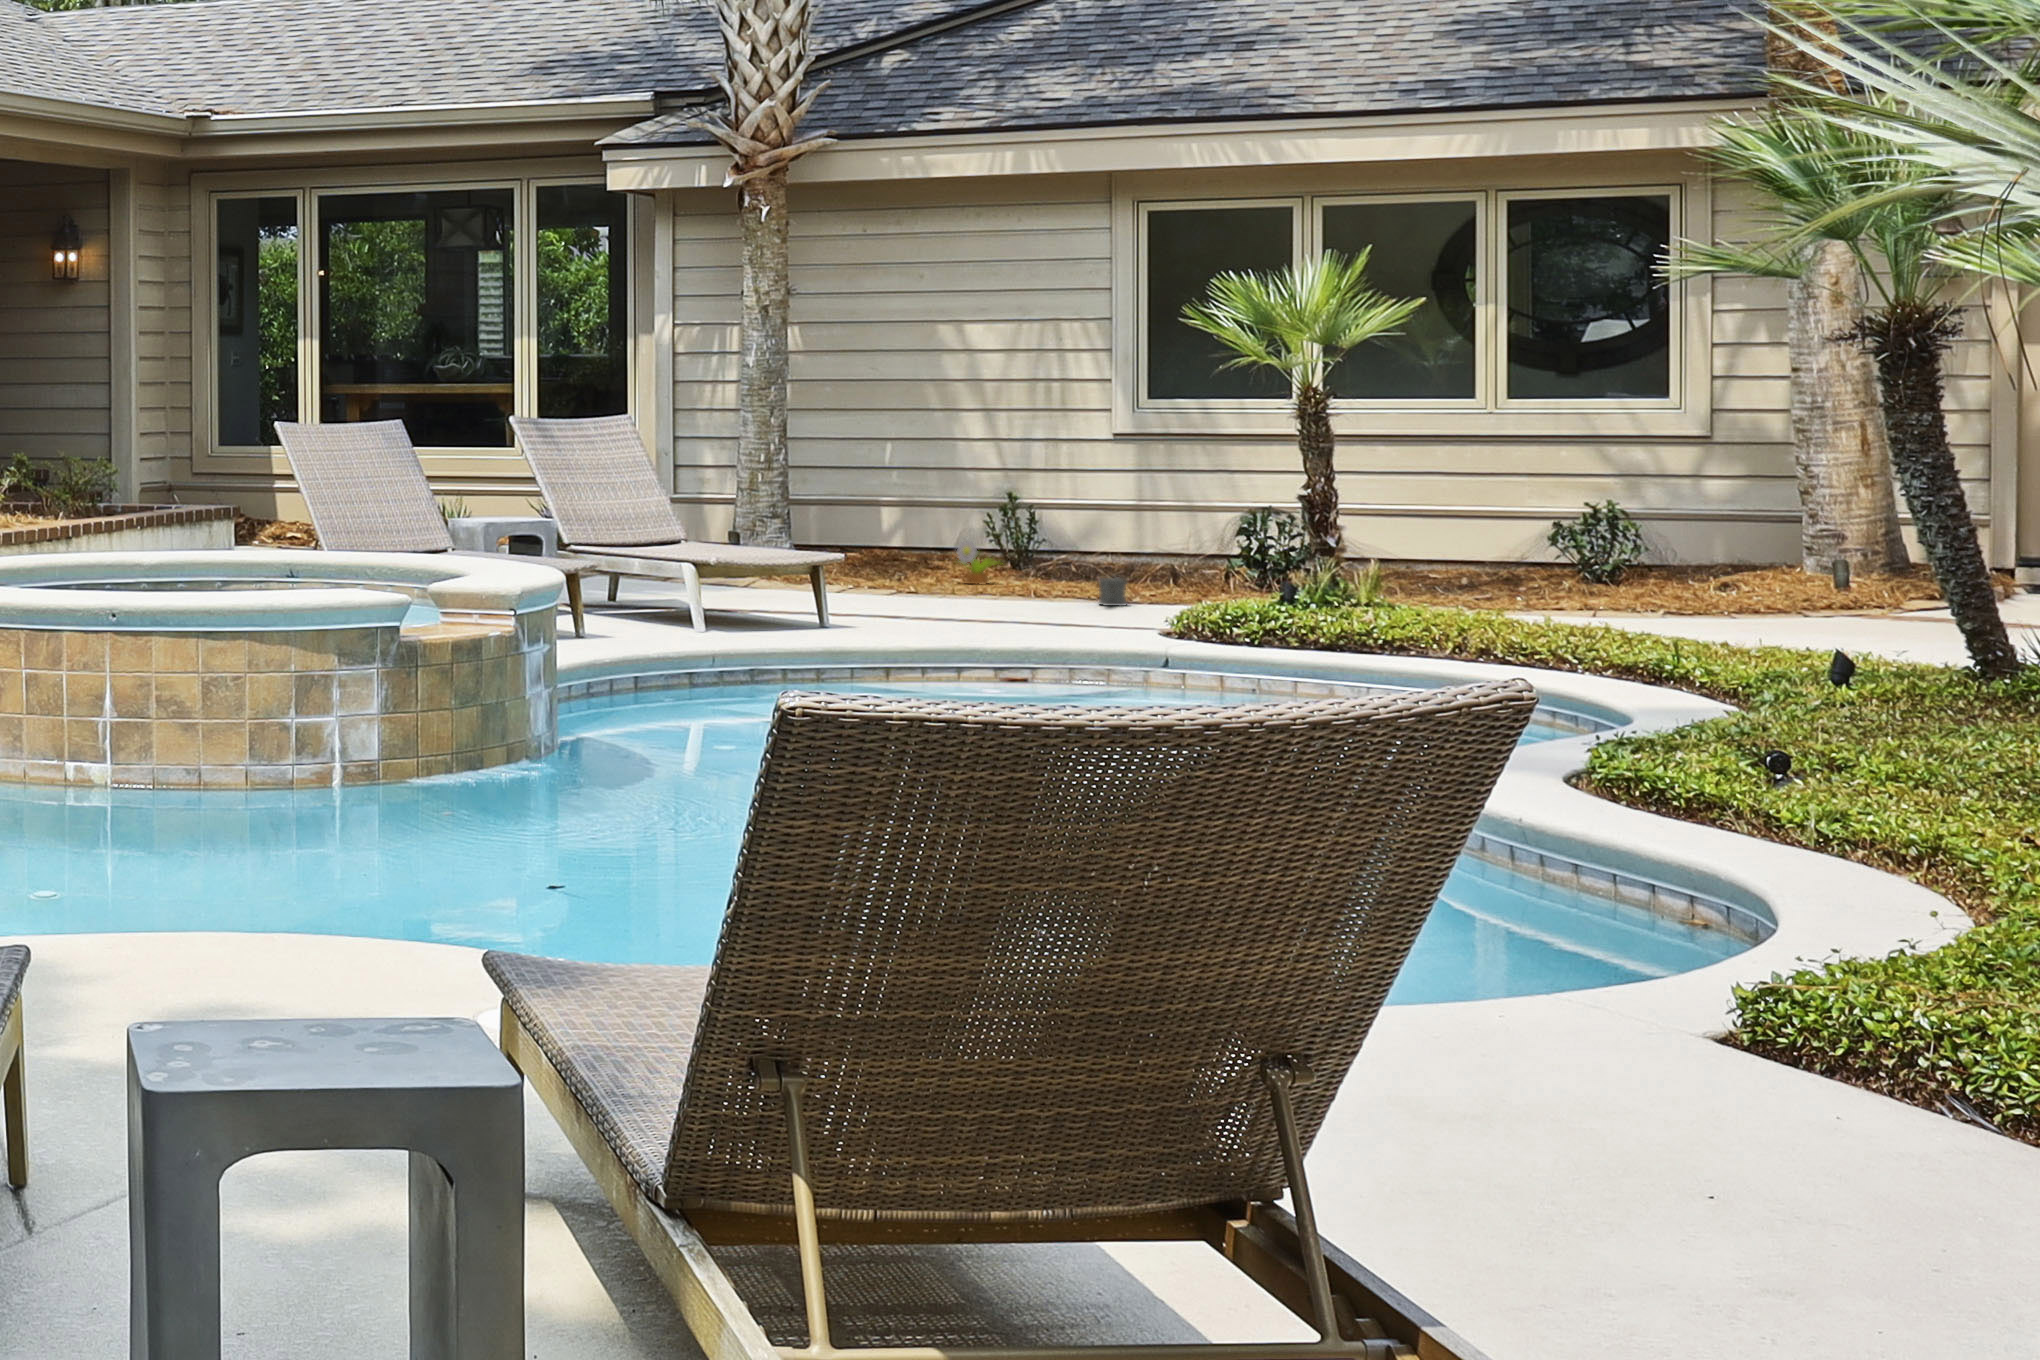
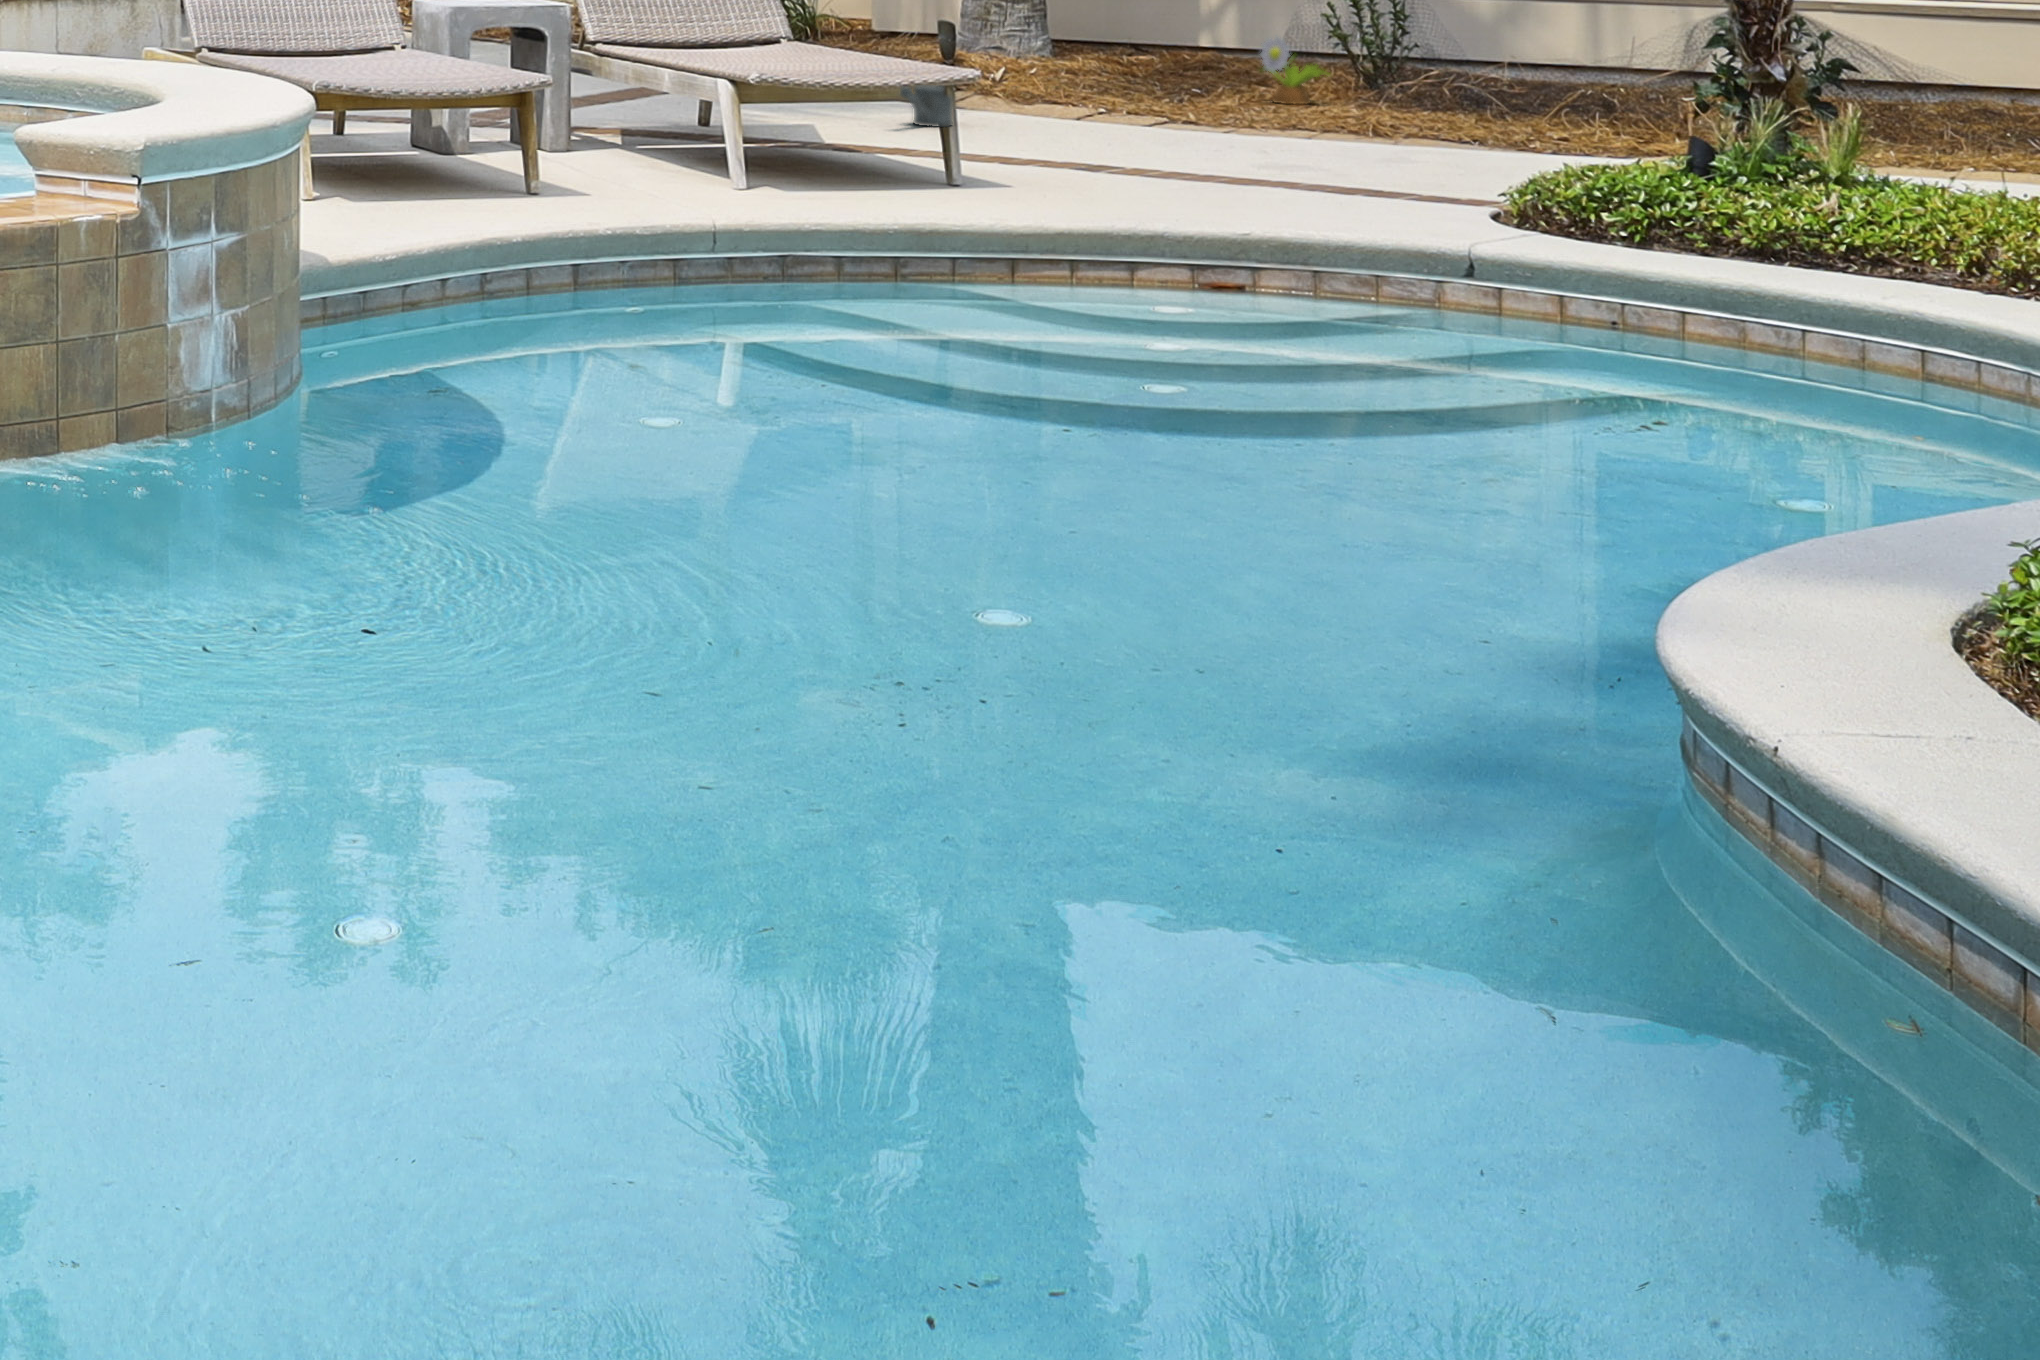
watering can: present [1099,577,1127,606] -> present [900,85,953,127]

